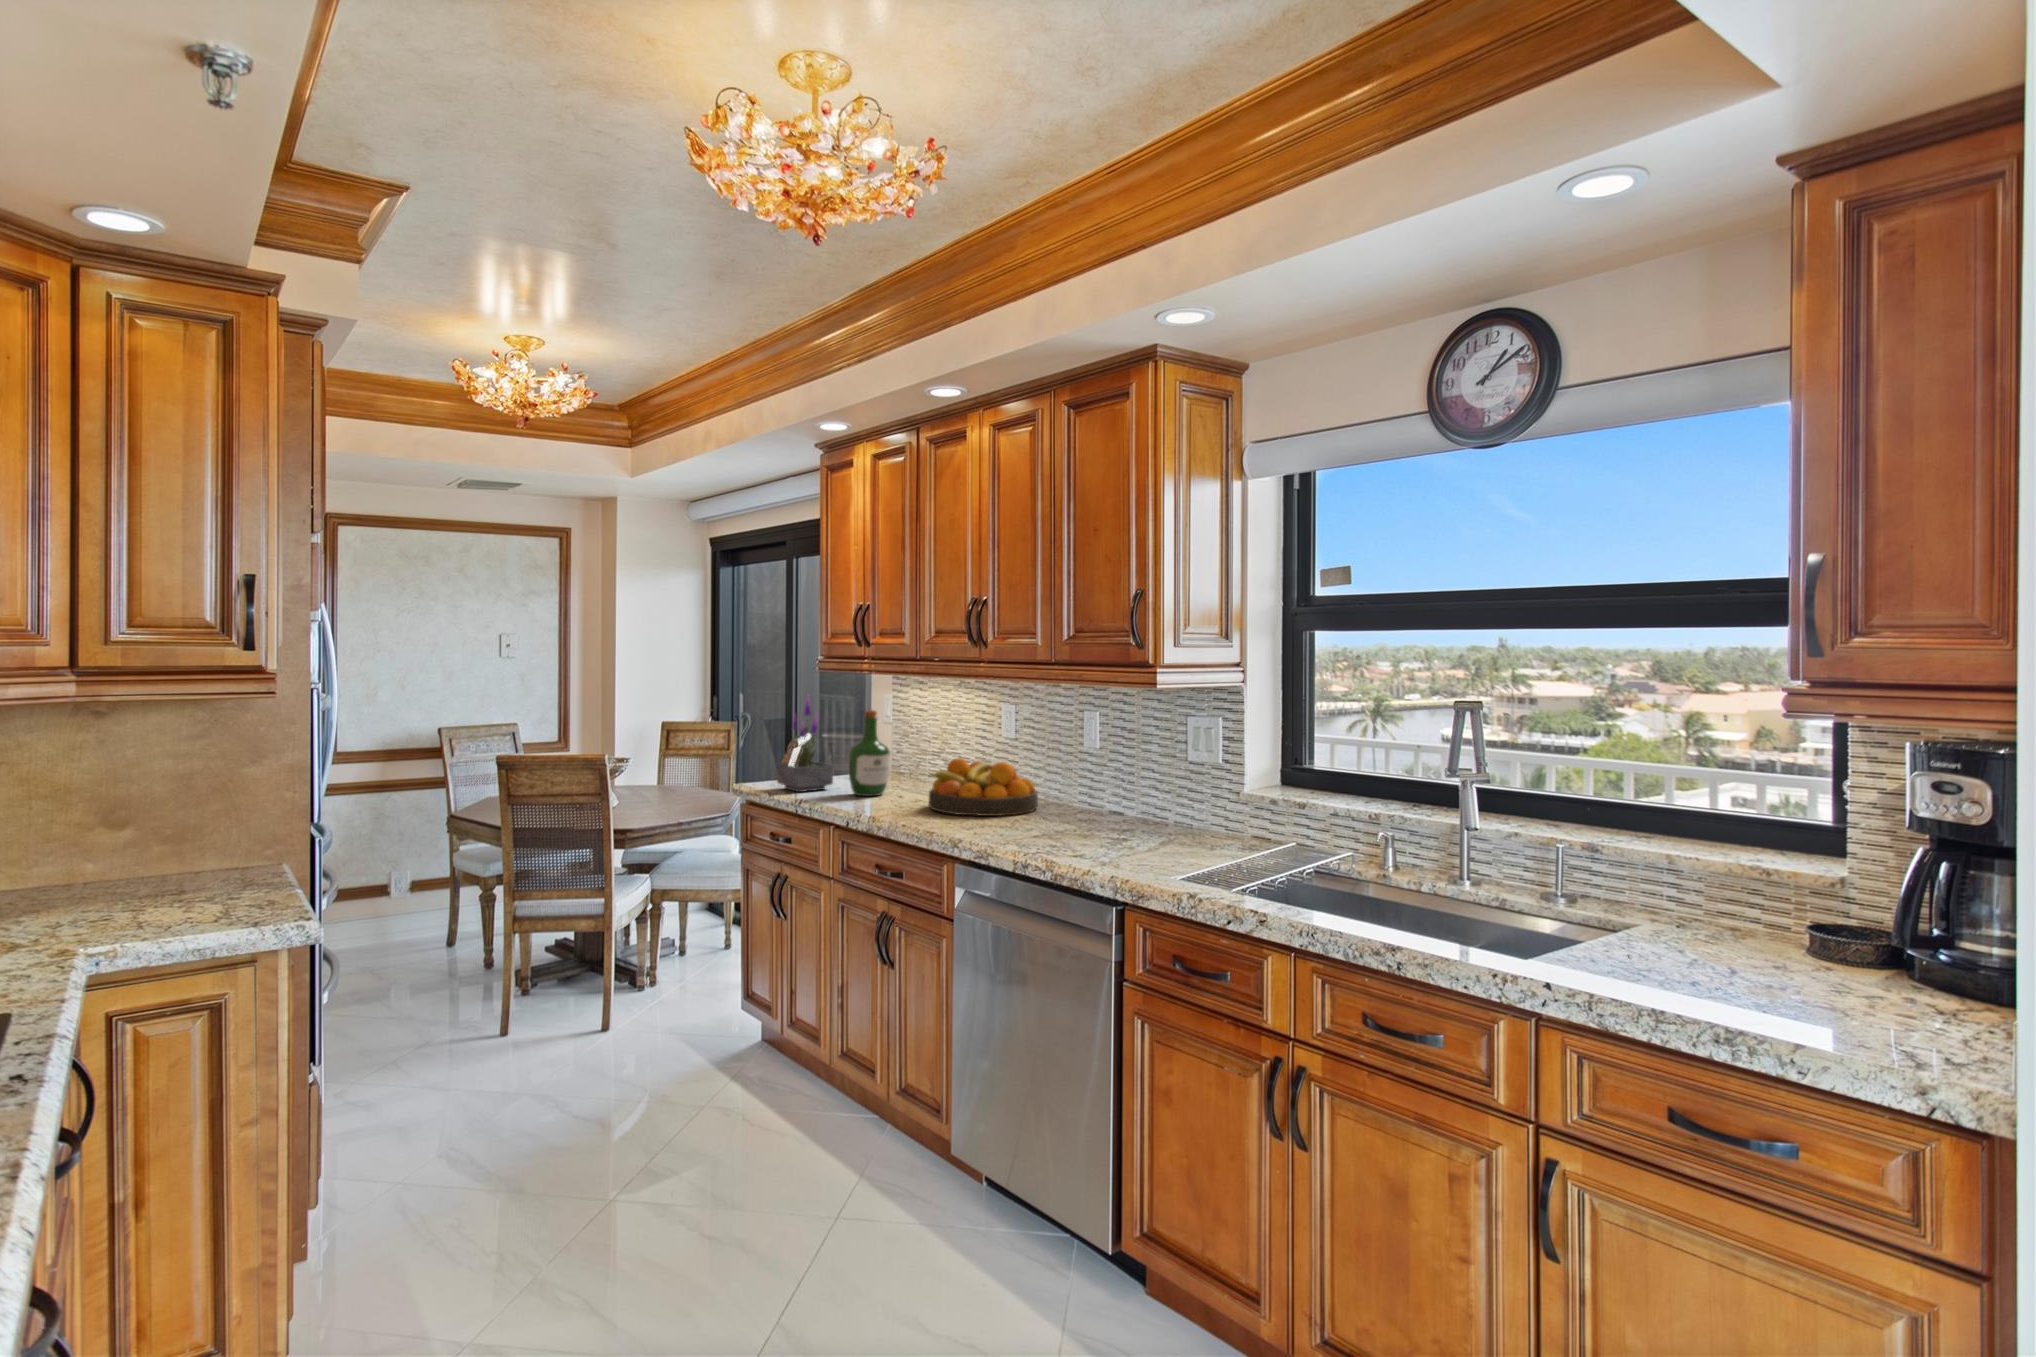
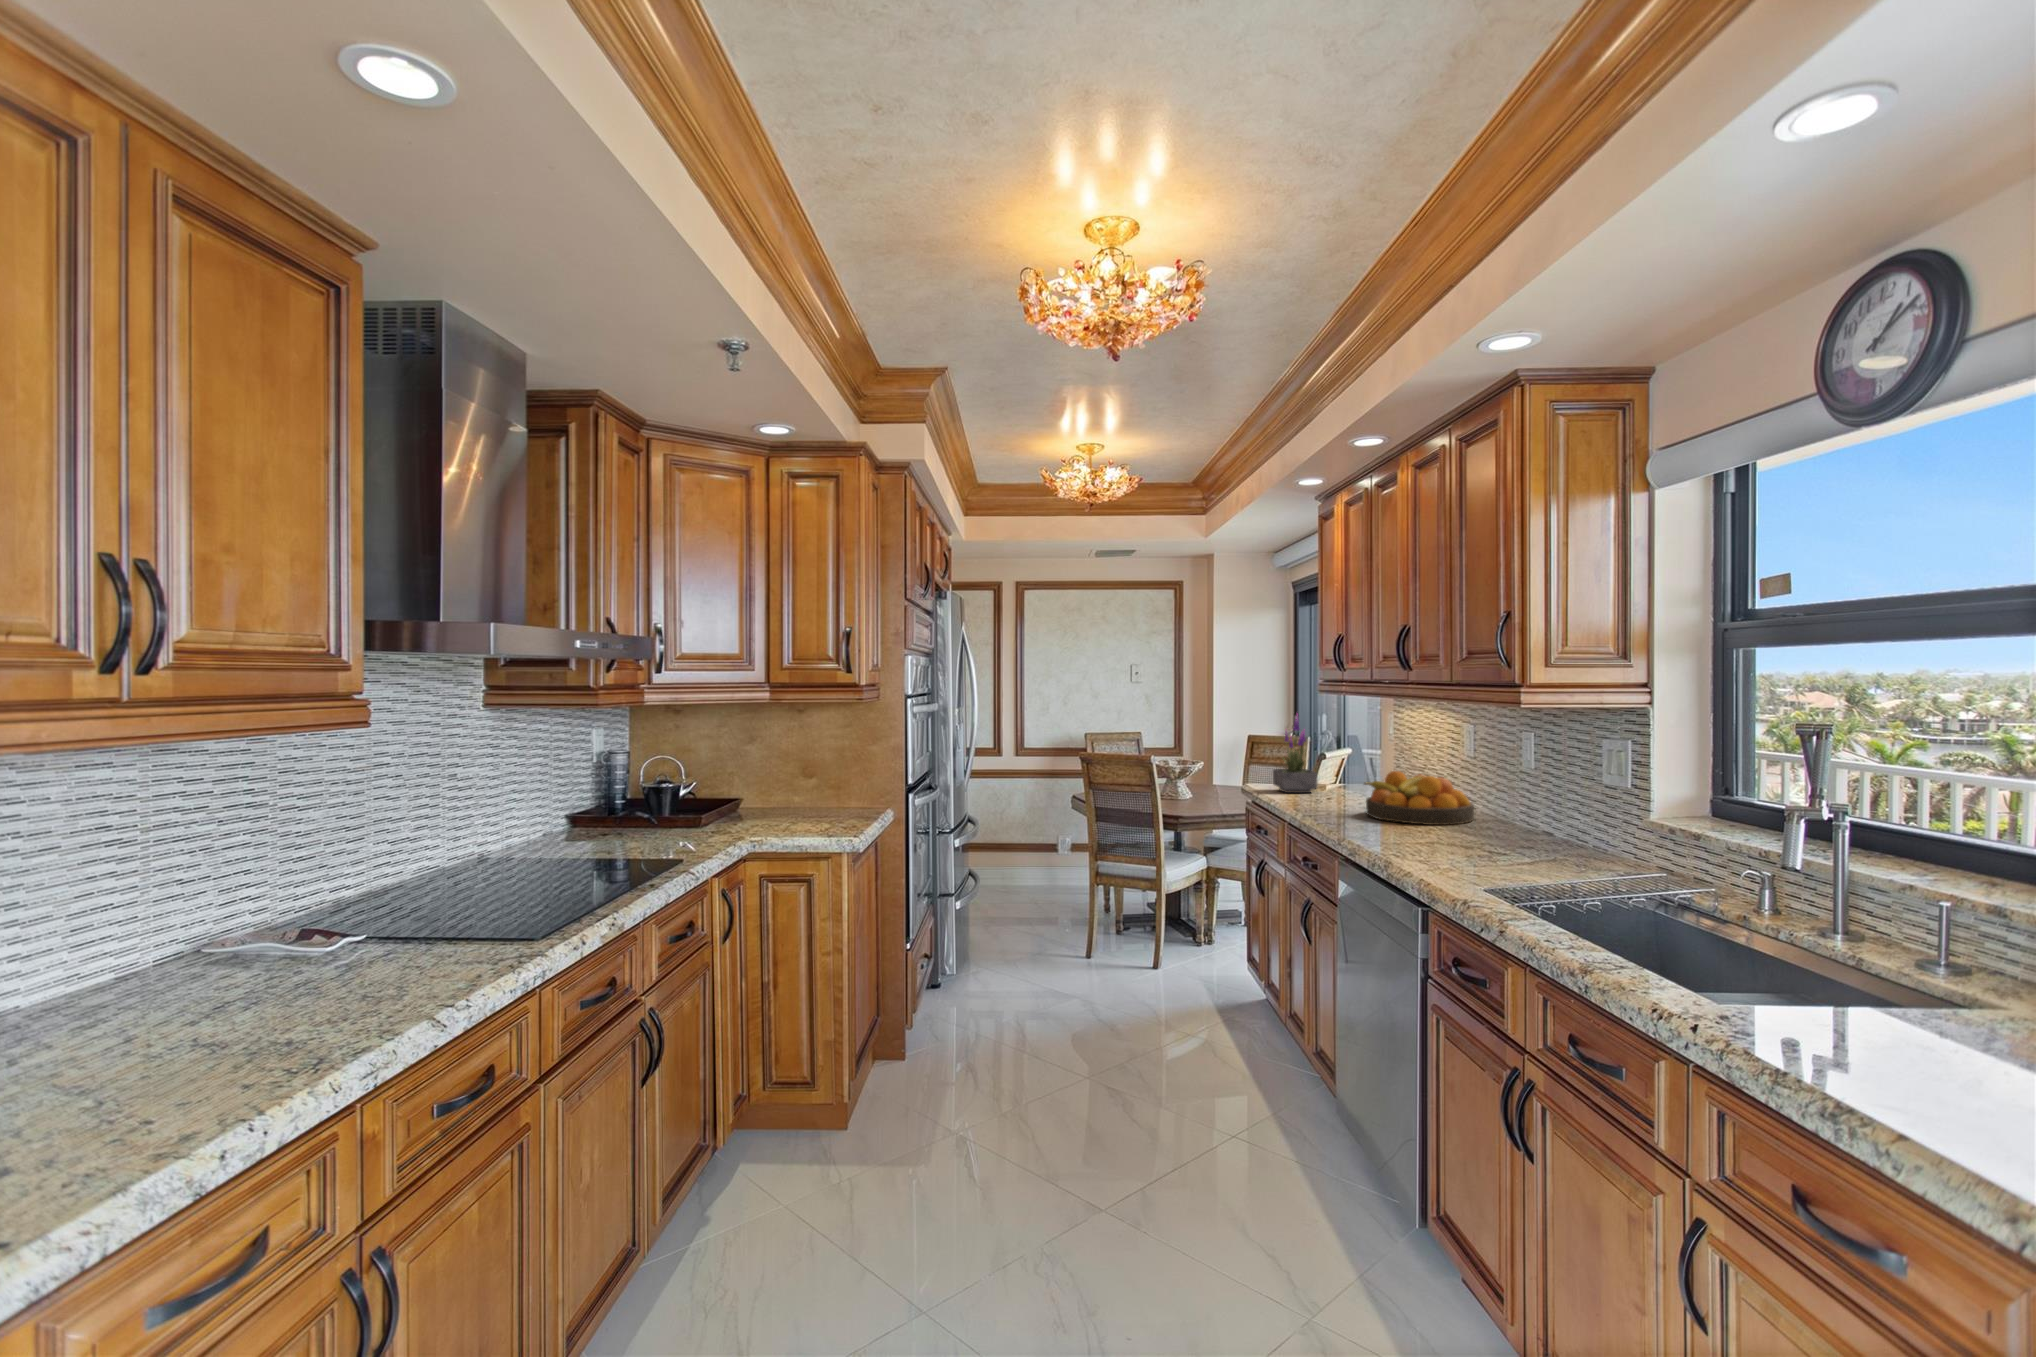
wine bottle: present [848,710,890,796] -> none [1320,726,1358,801]

